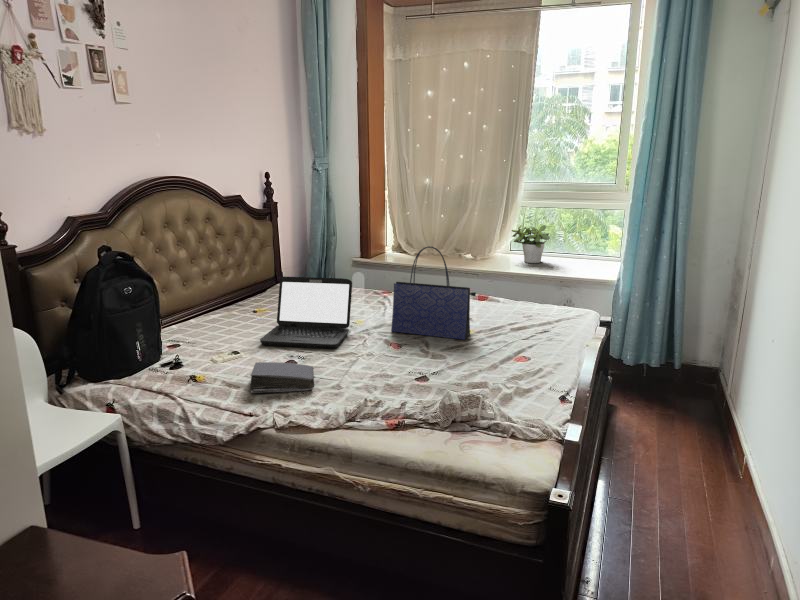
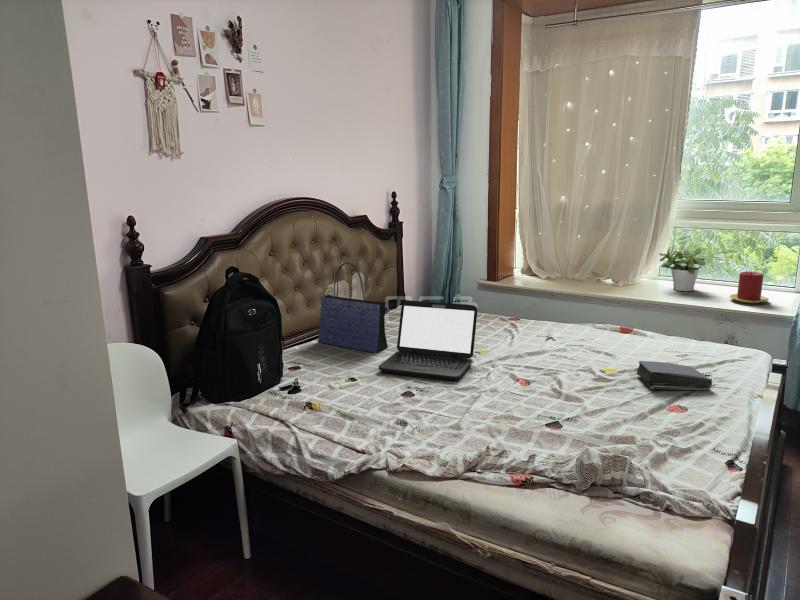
candle: none [569,245,599,272] -> present [729,272,769,303]
tote bag: present [391,246,476,340] -> present [318,262,388,353]
book: present [250,362,314,393] -> present [637,361,712,390]

